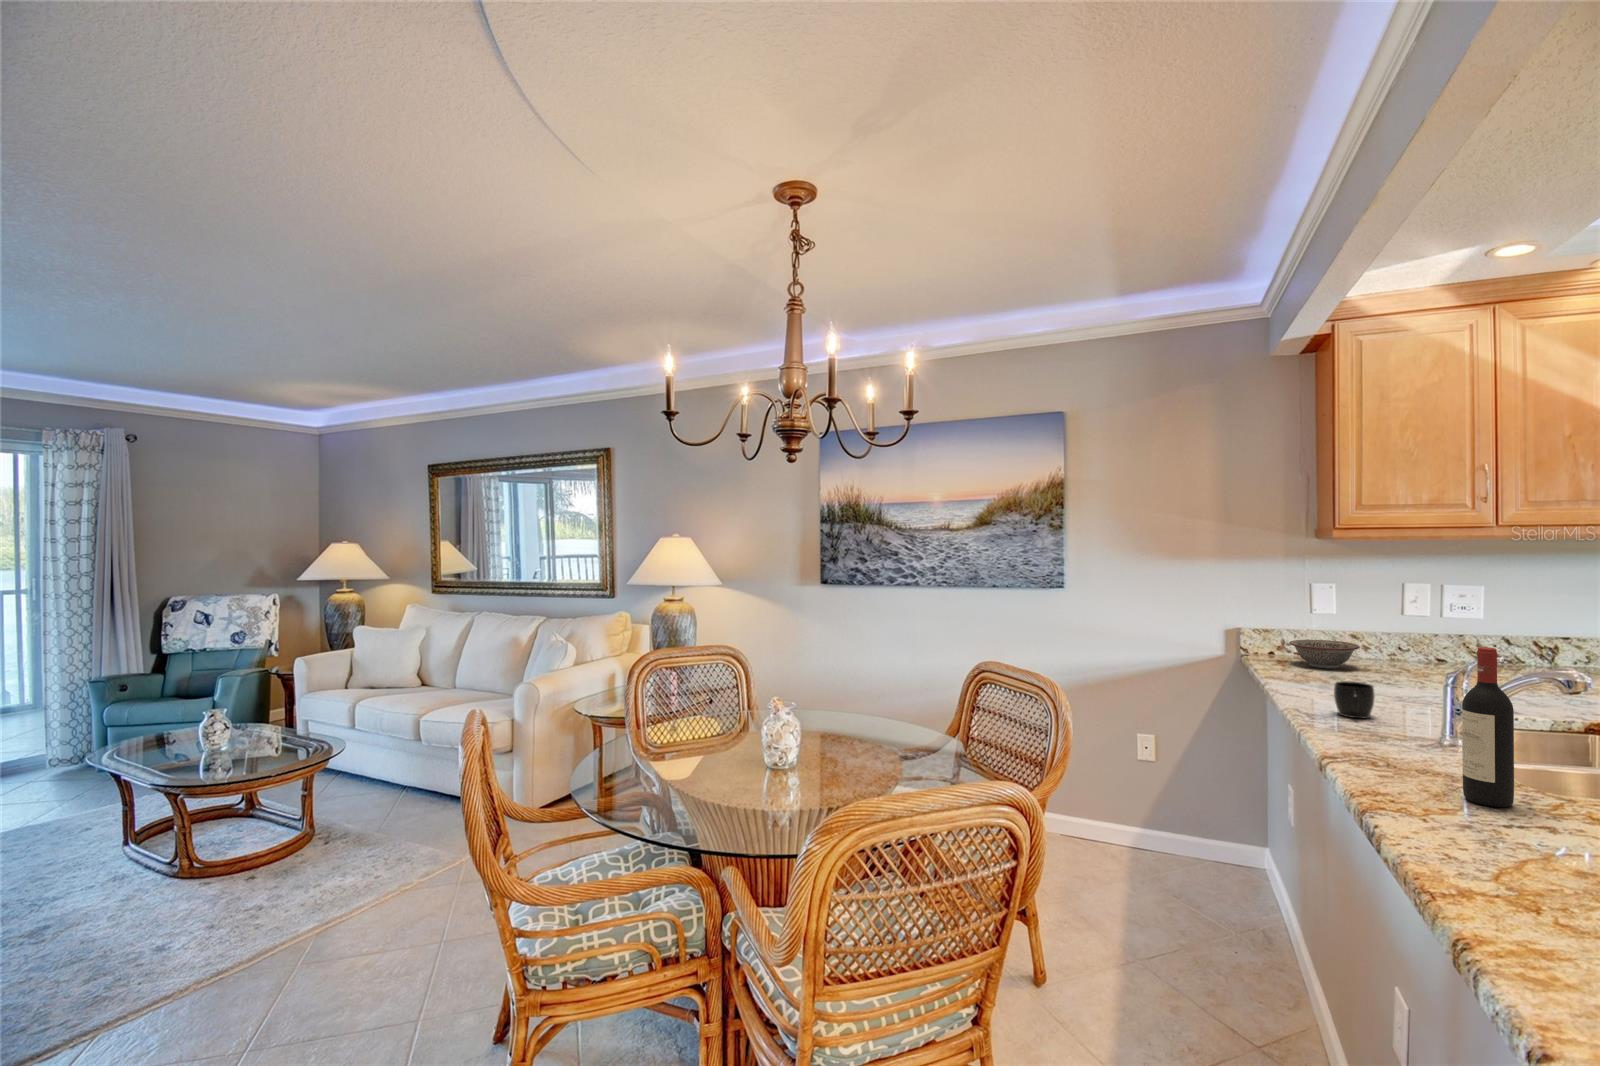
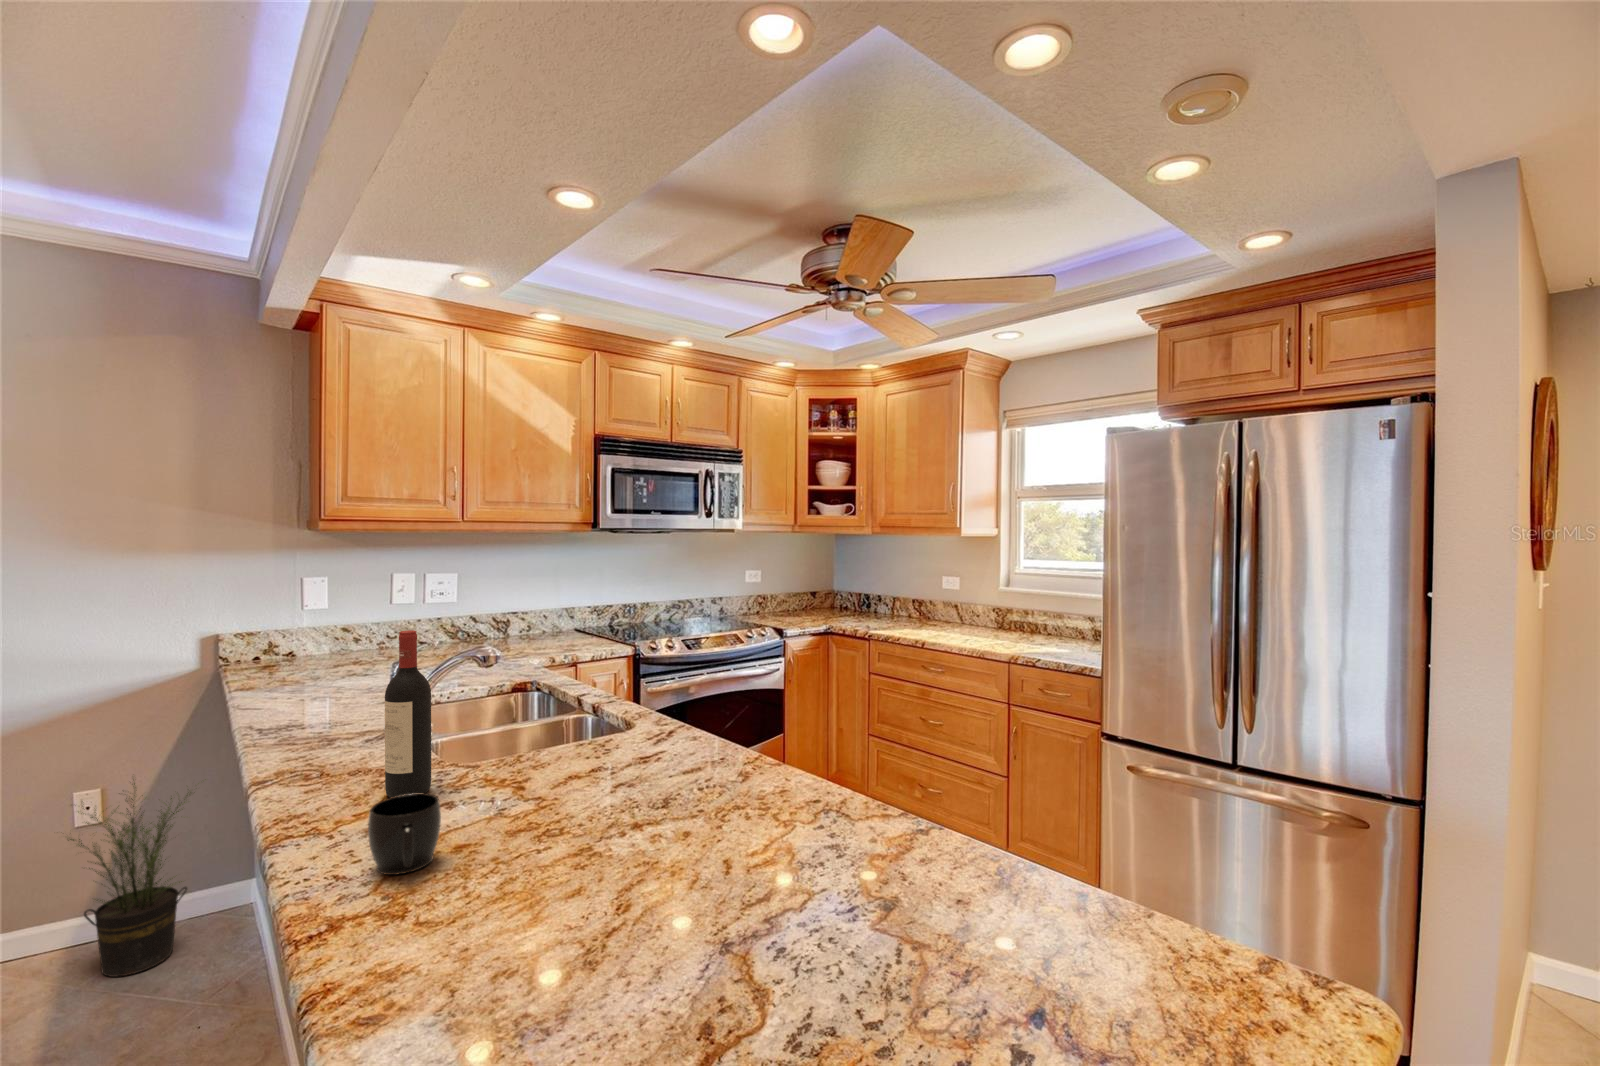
decorative bowl: present [1290,640,1360,669] -> none [268,637,344,669]
mug: present [1334,681,1375,718] -> present [368,793,441,875]
potted plant: none [1135,730,1238,887] -> present [68,779,199,977]

